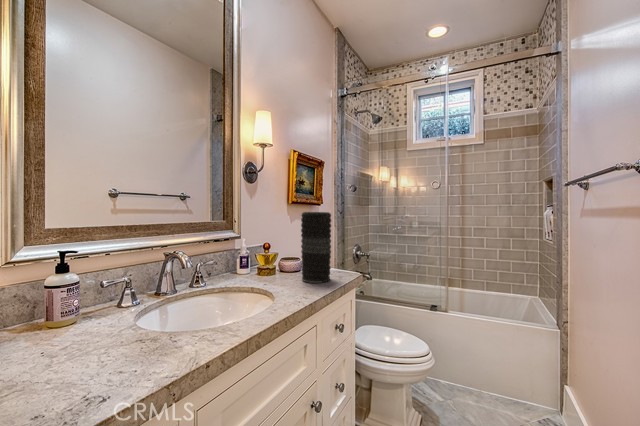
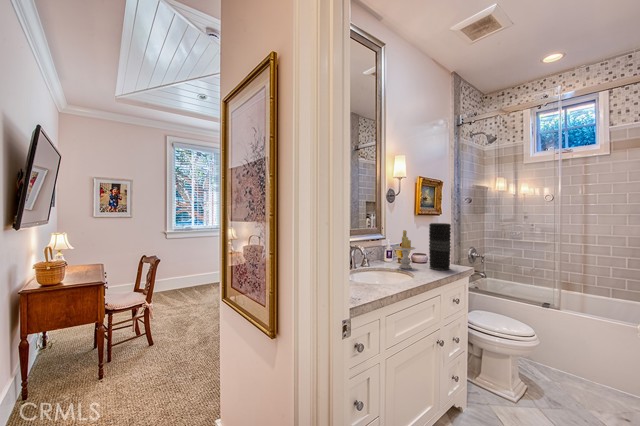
candle: none [250,223,281,285] -> present [396,230,415,269]

